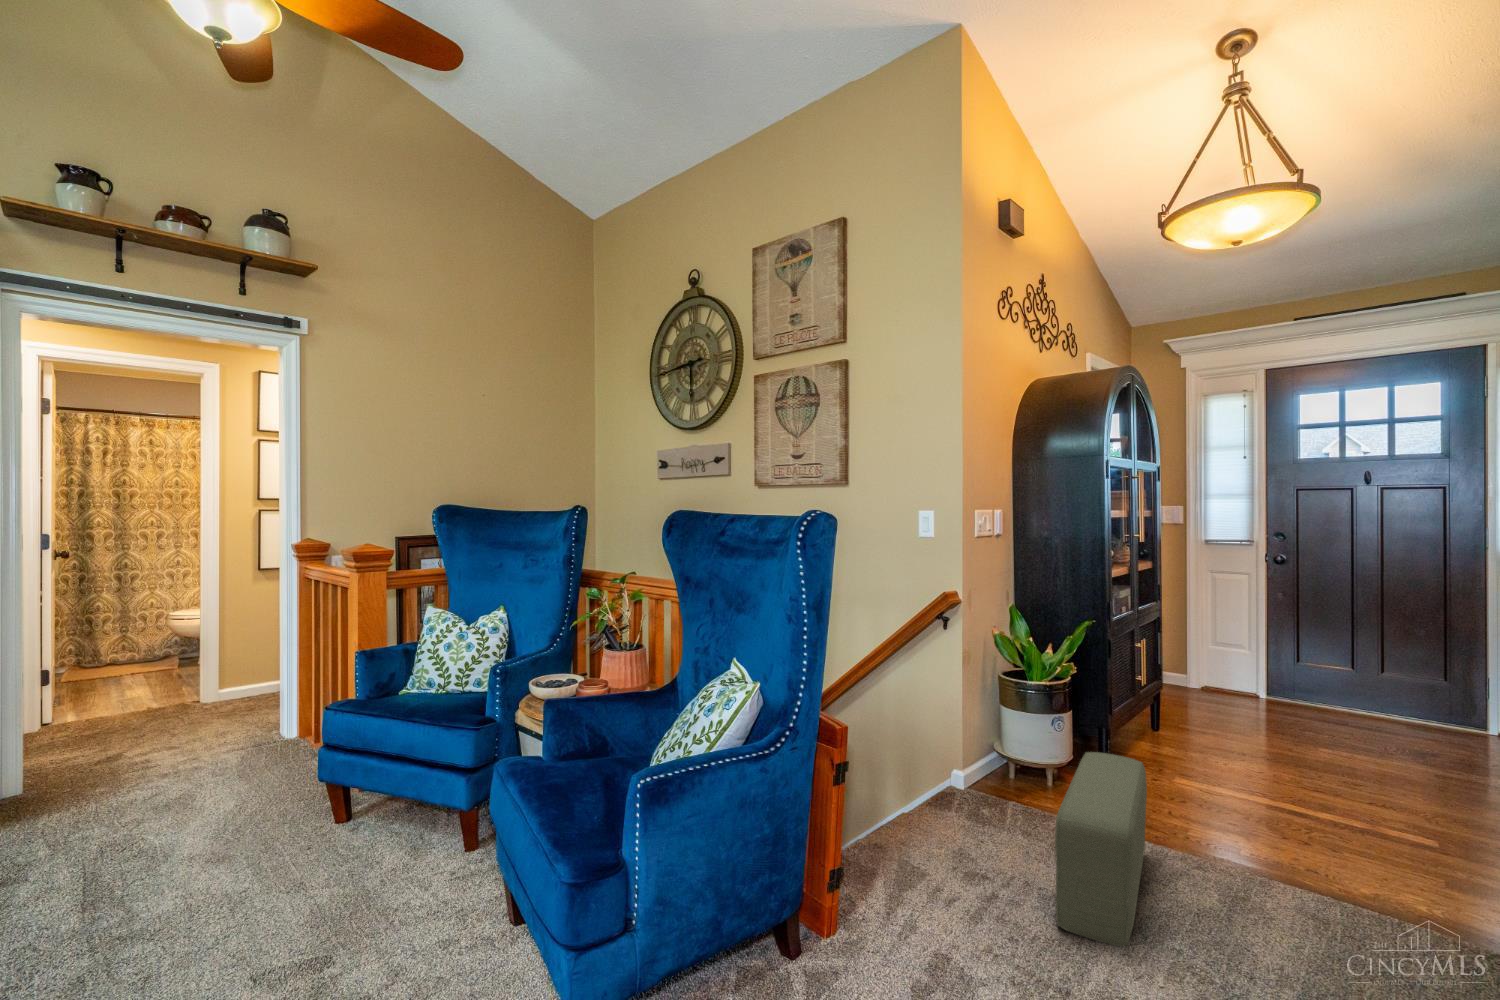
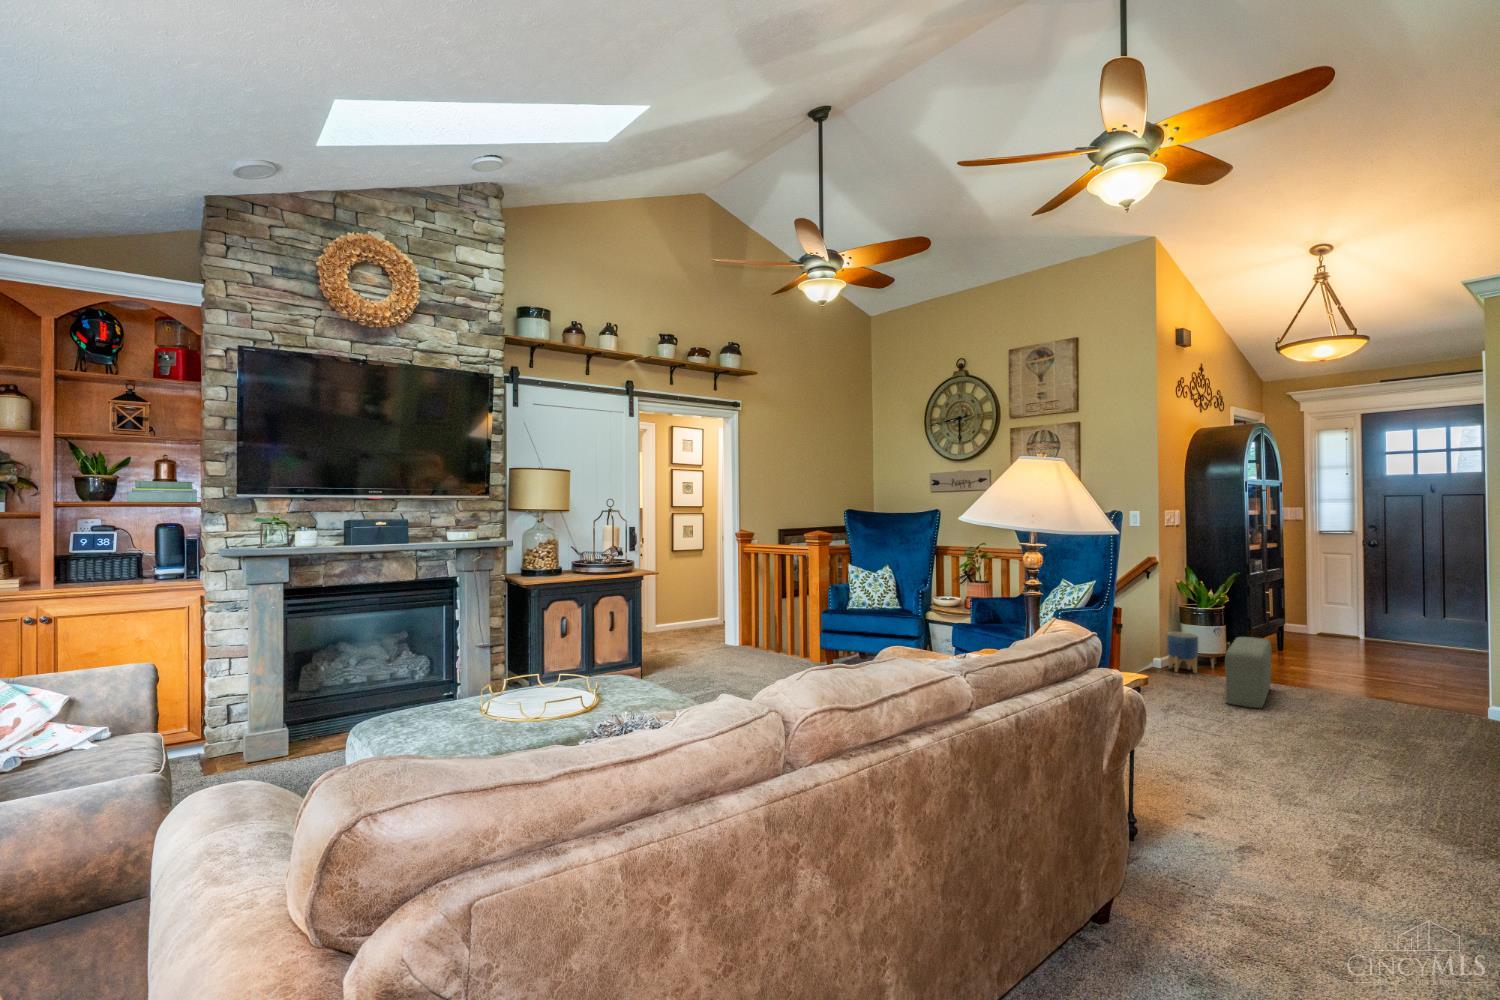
planter: none [974,723,1024,804] -> present [1167,632,1198,673]

